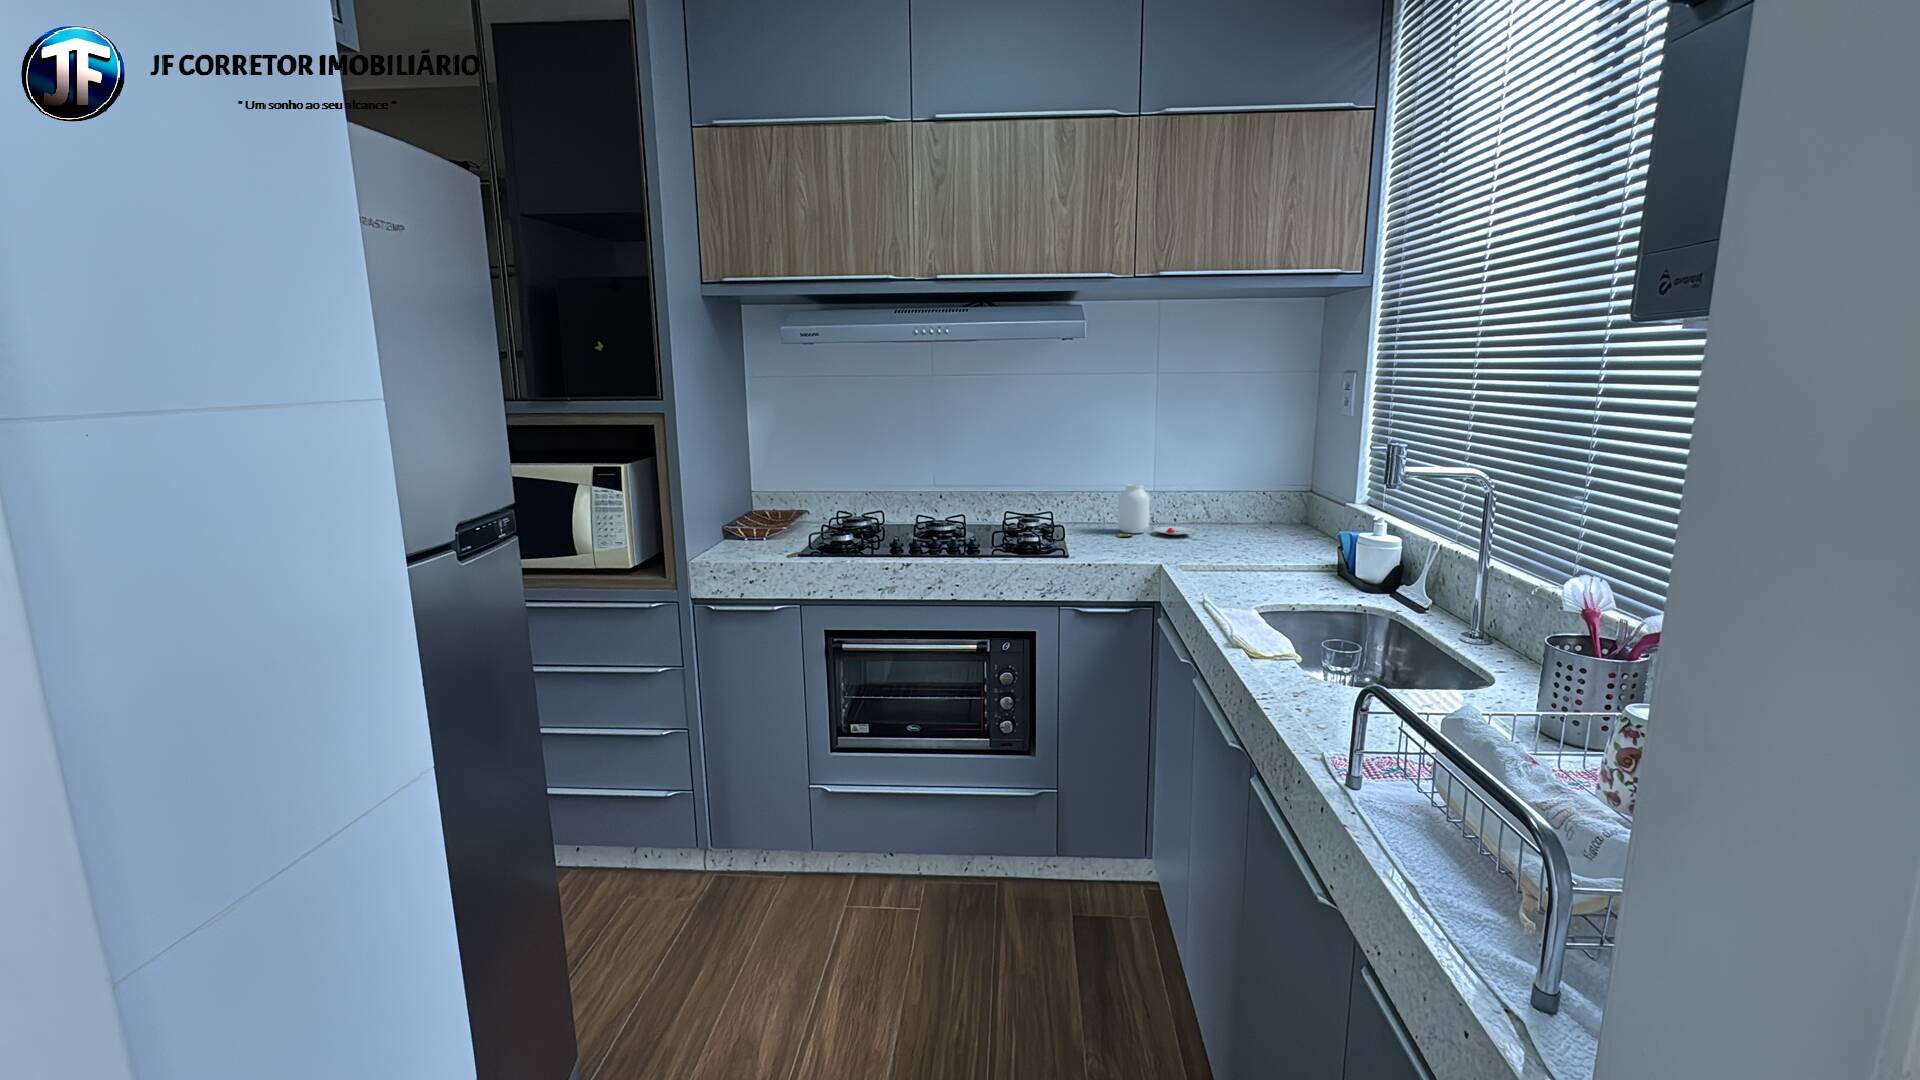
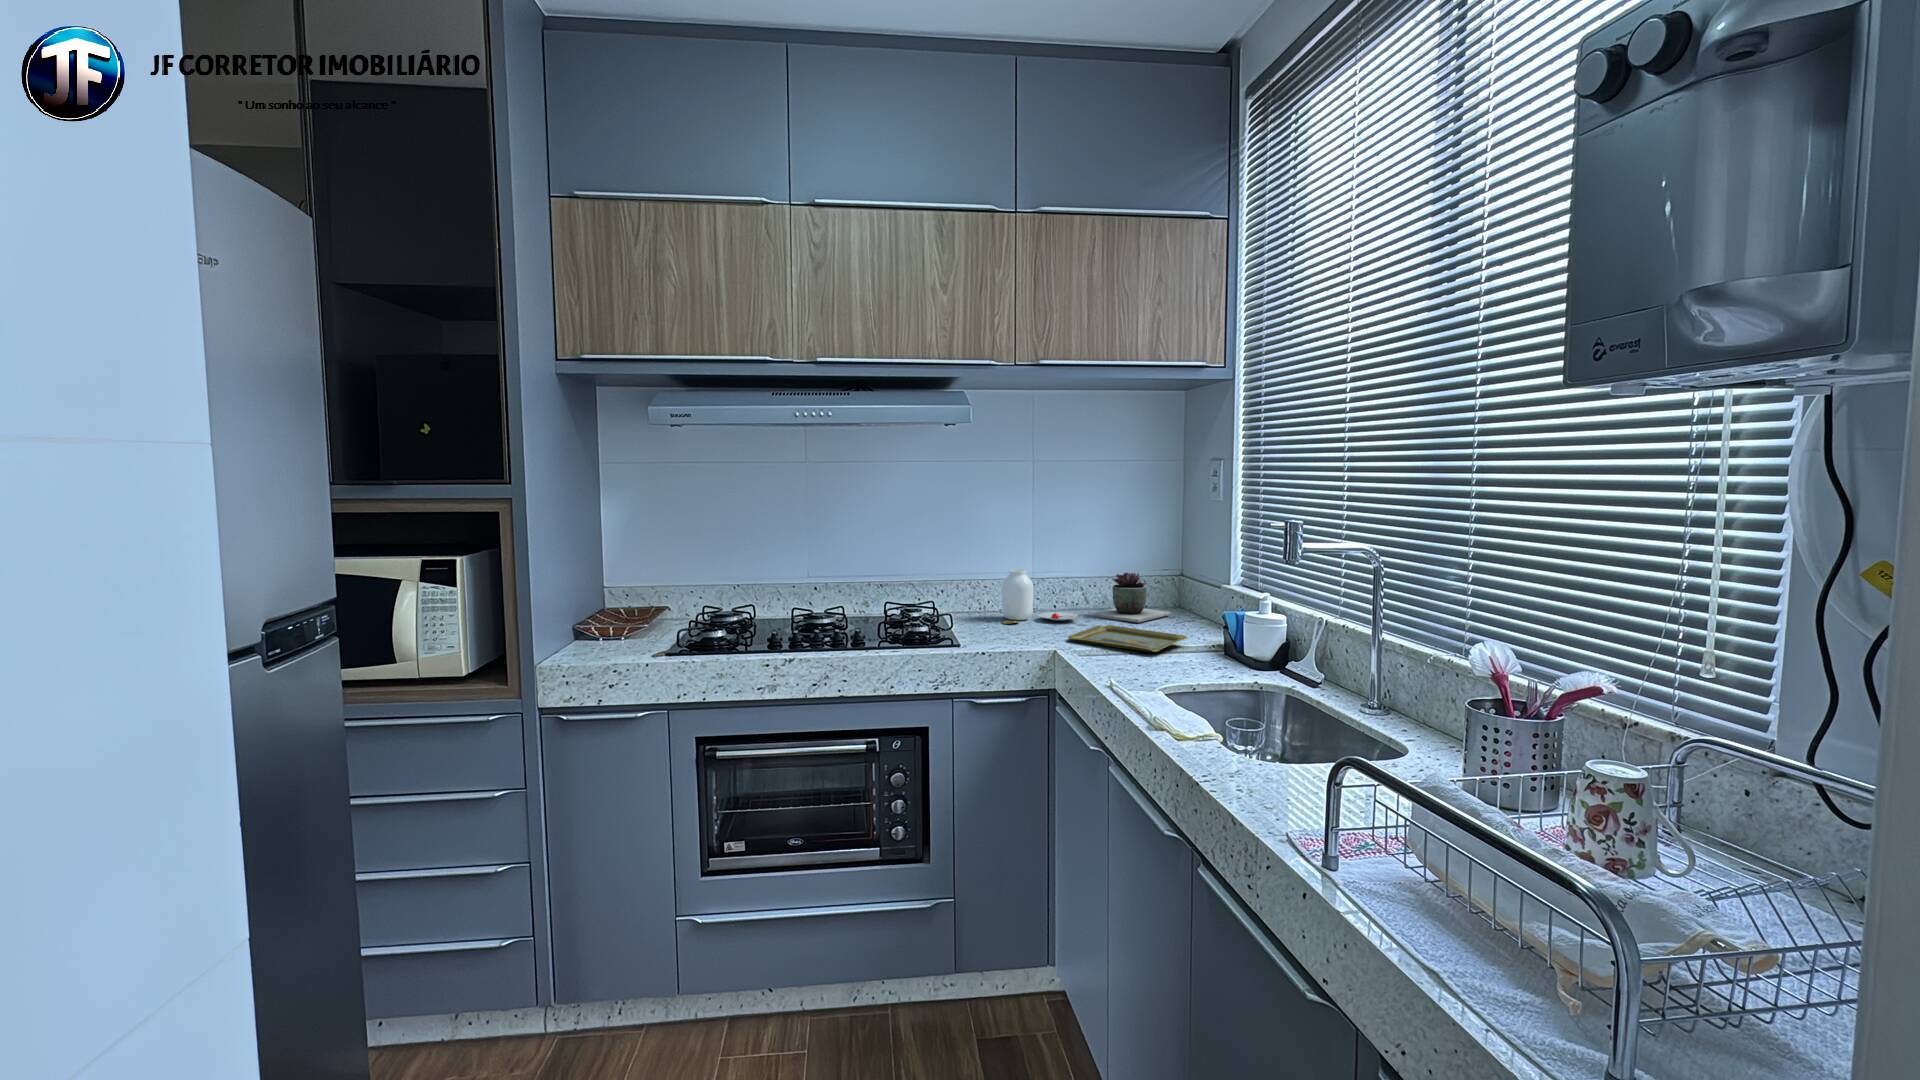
succulent plant: none [1209,489,1294,539] -> present [1091,572,1171,623]
tray: none [1176,541,1300,569] -> present [1068,625,1188,652]

